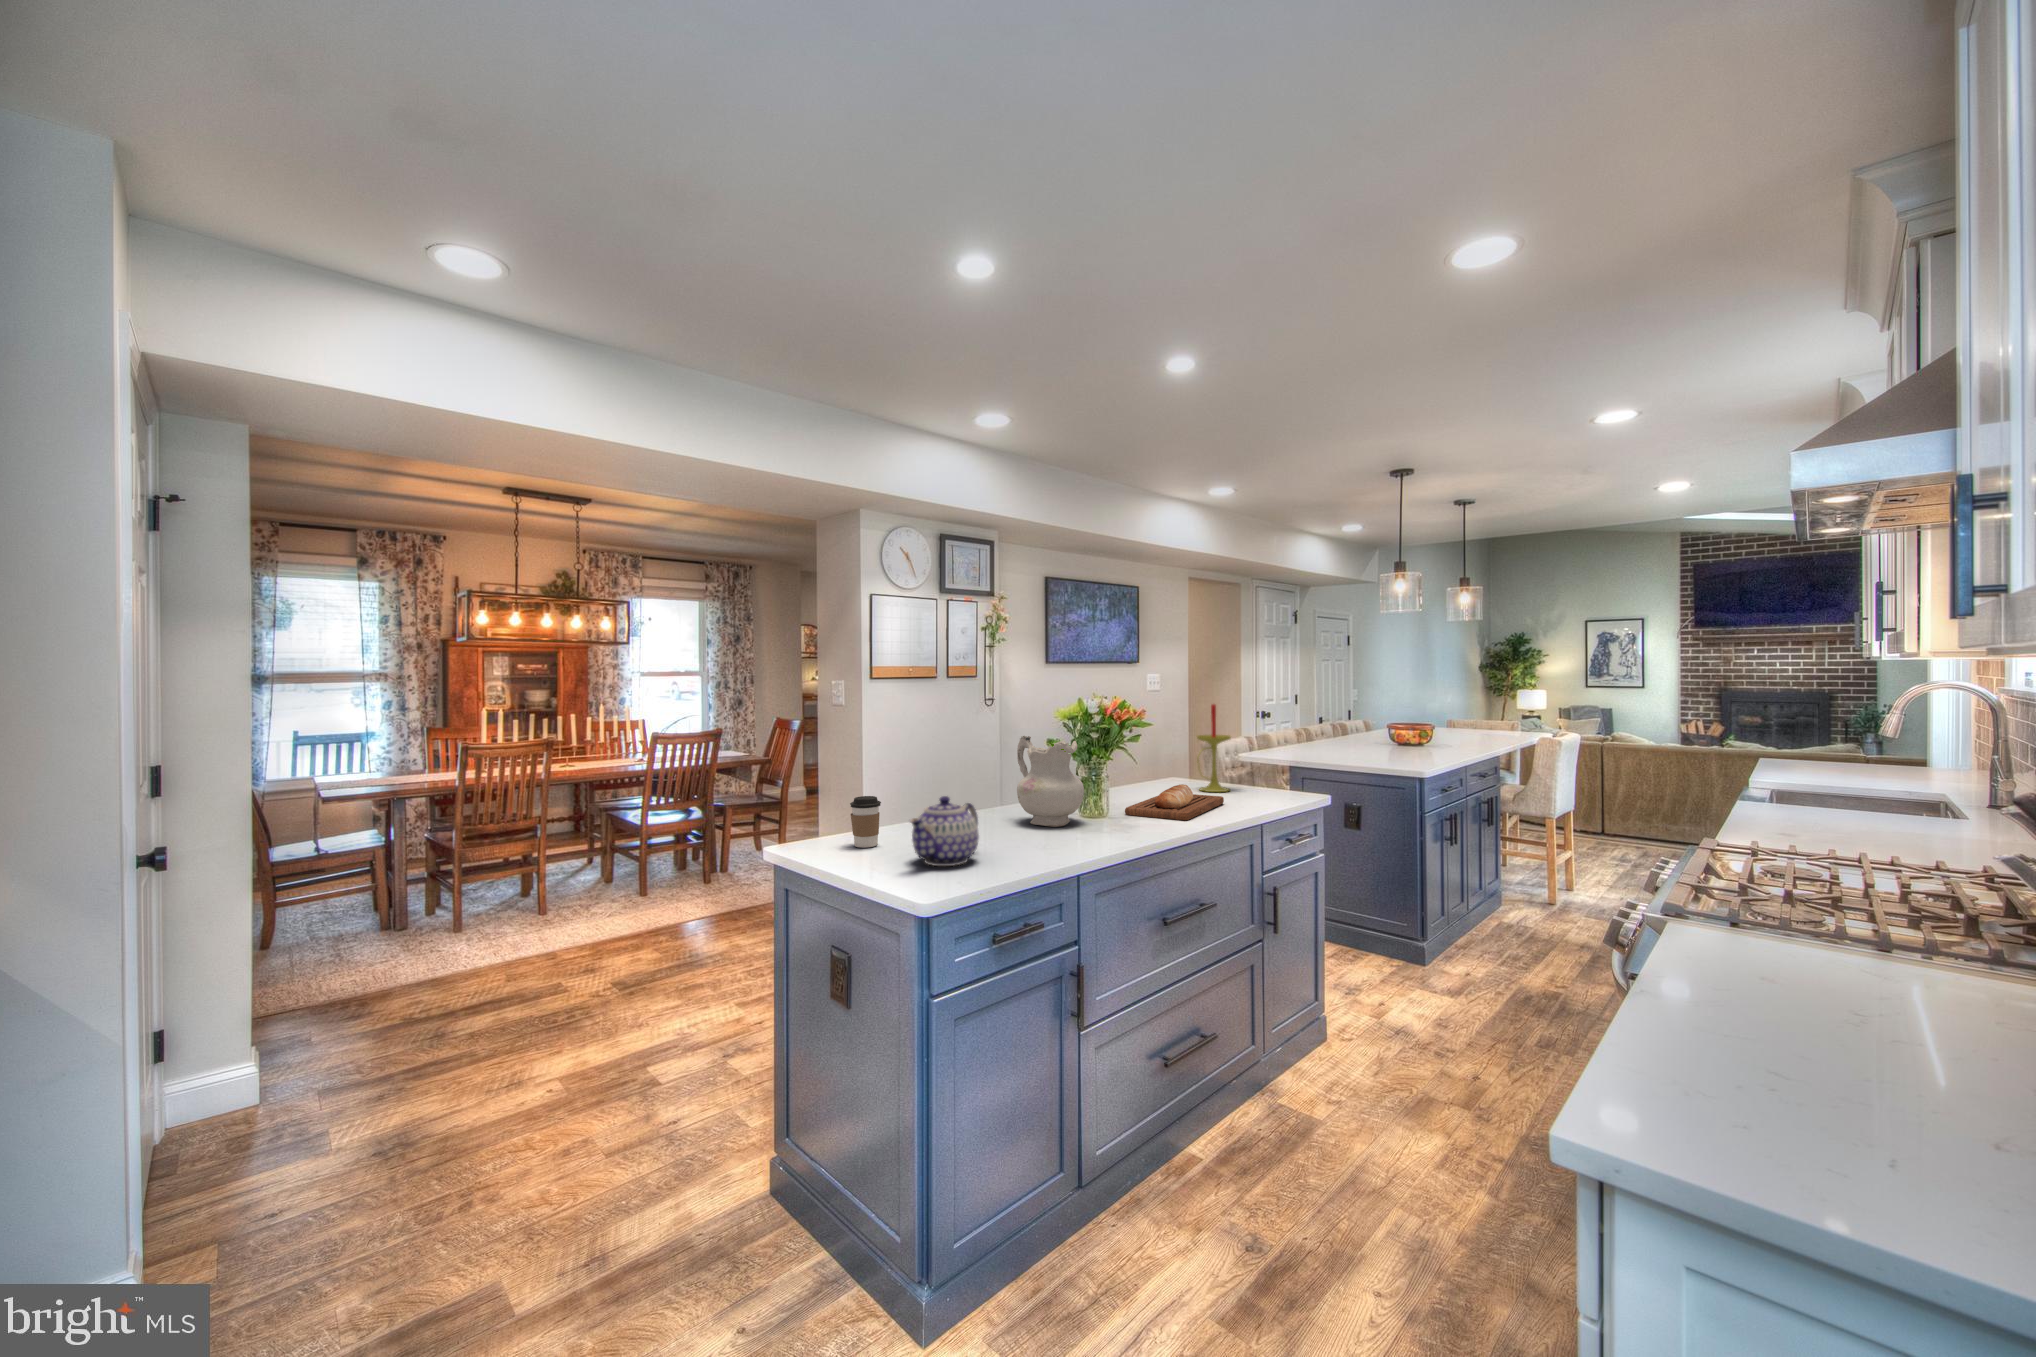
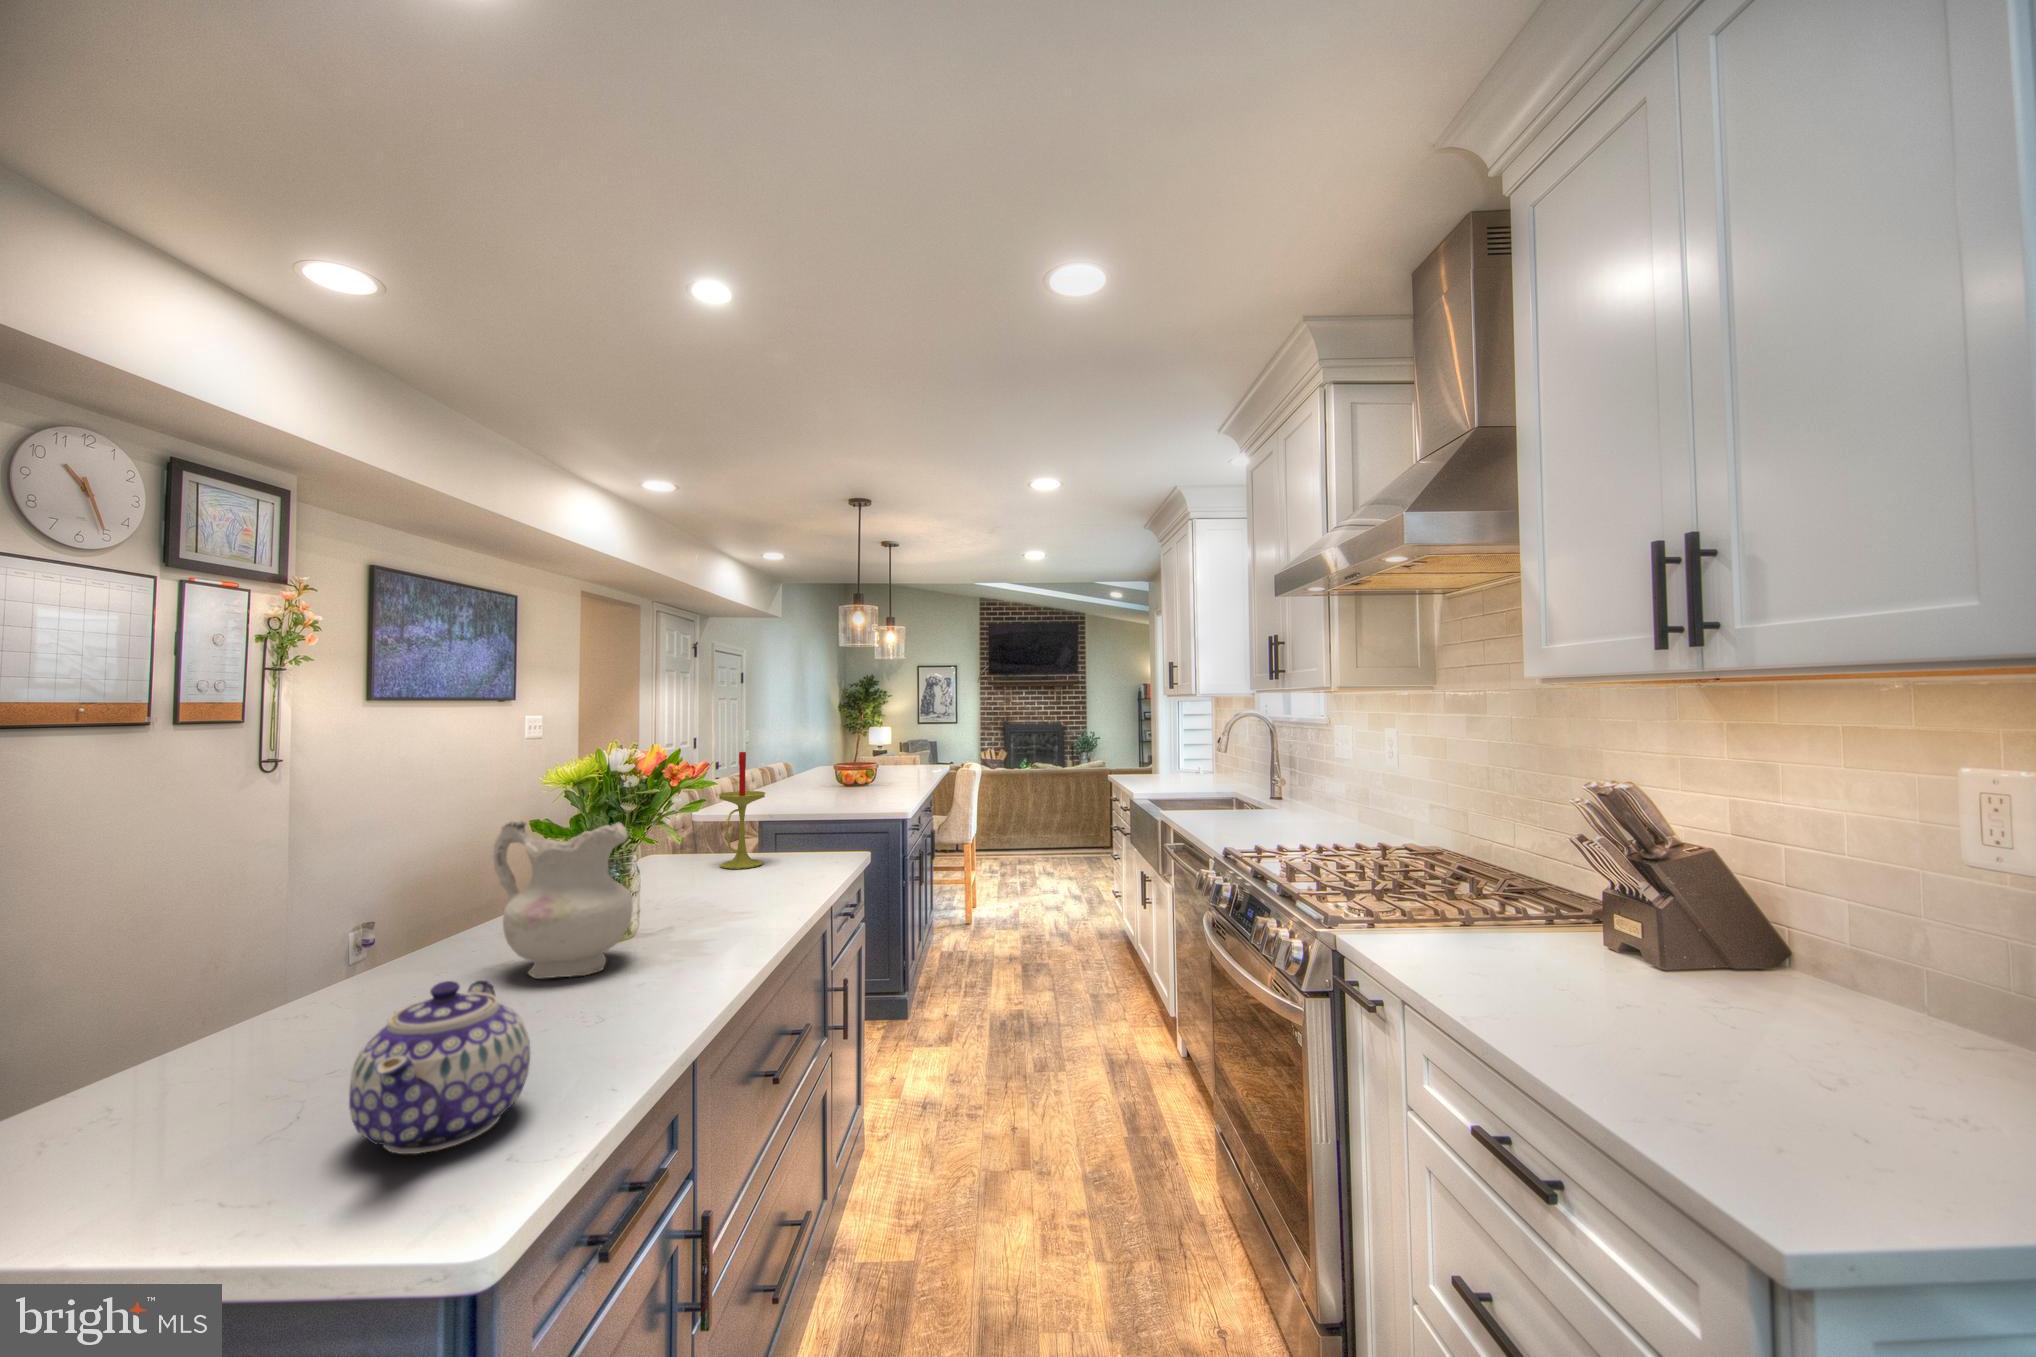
bread loaf: present [1125,784,1224,820] -> none [674,866,785,926]
coffee cup: present [850,796,881,848] -> none [85,1014,199,1163]

